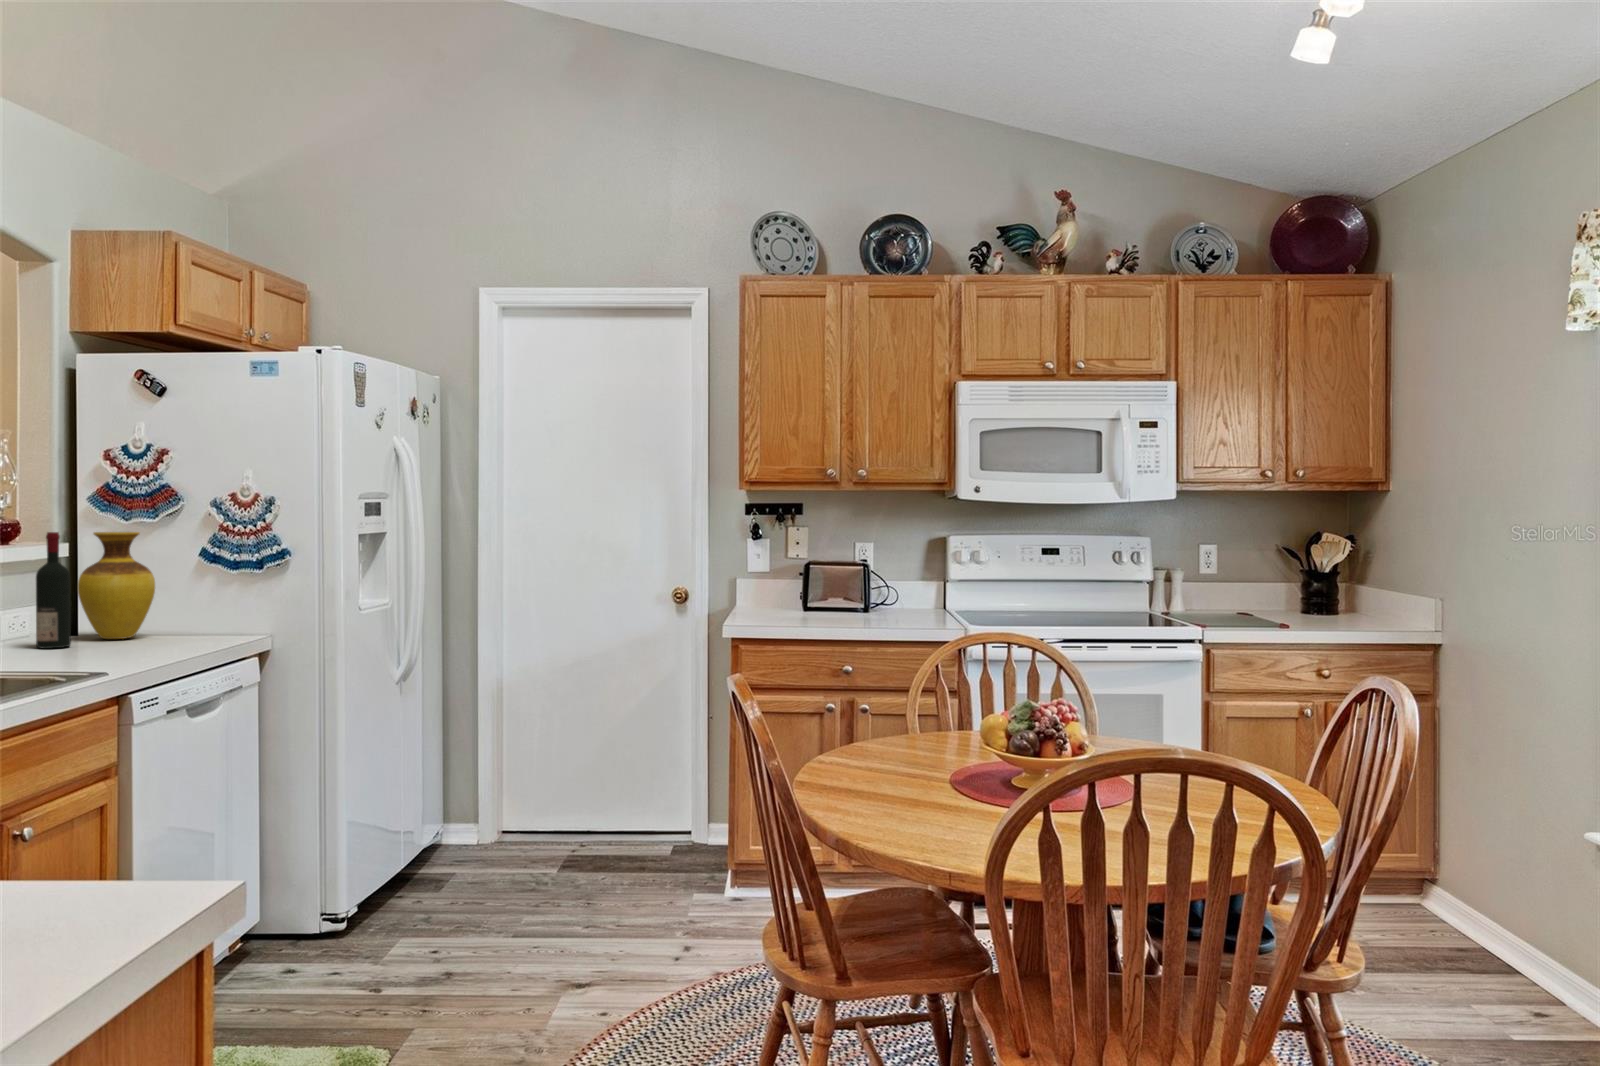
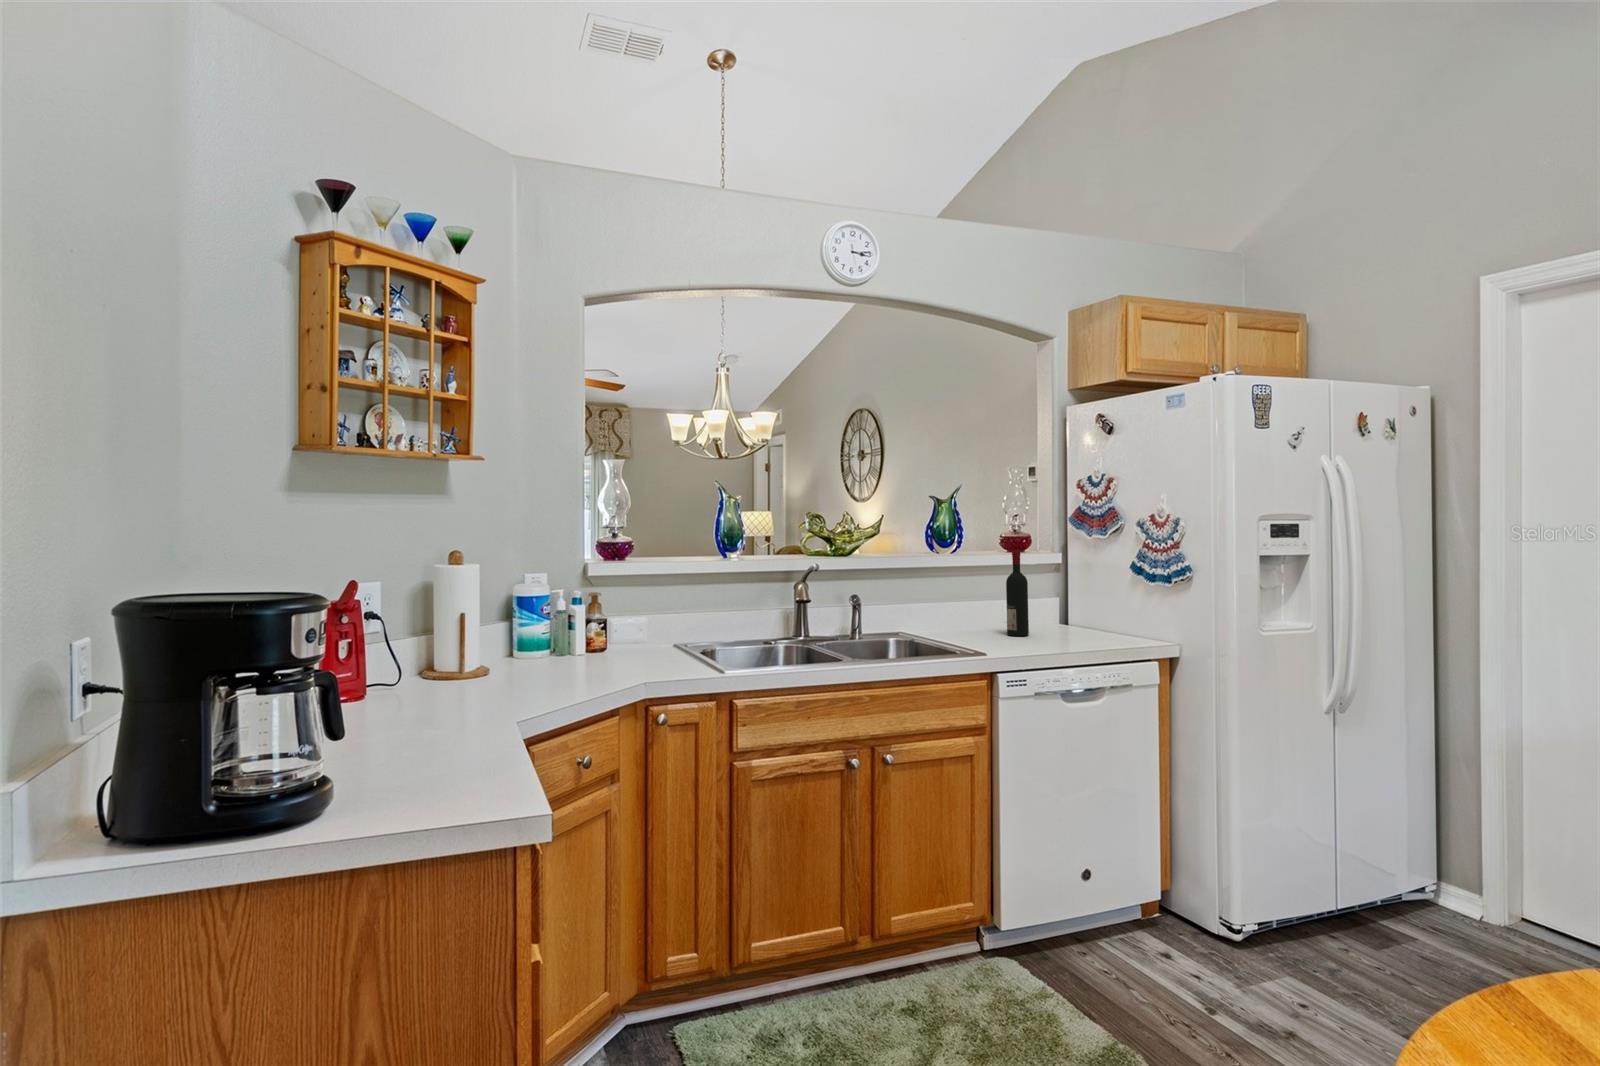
vase: present [78,532,155,639] -> none [1045,549,1099,634]

